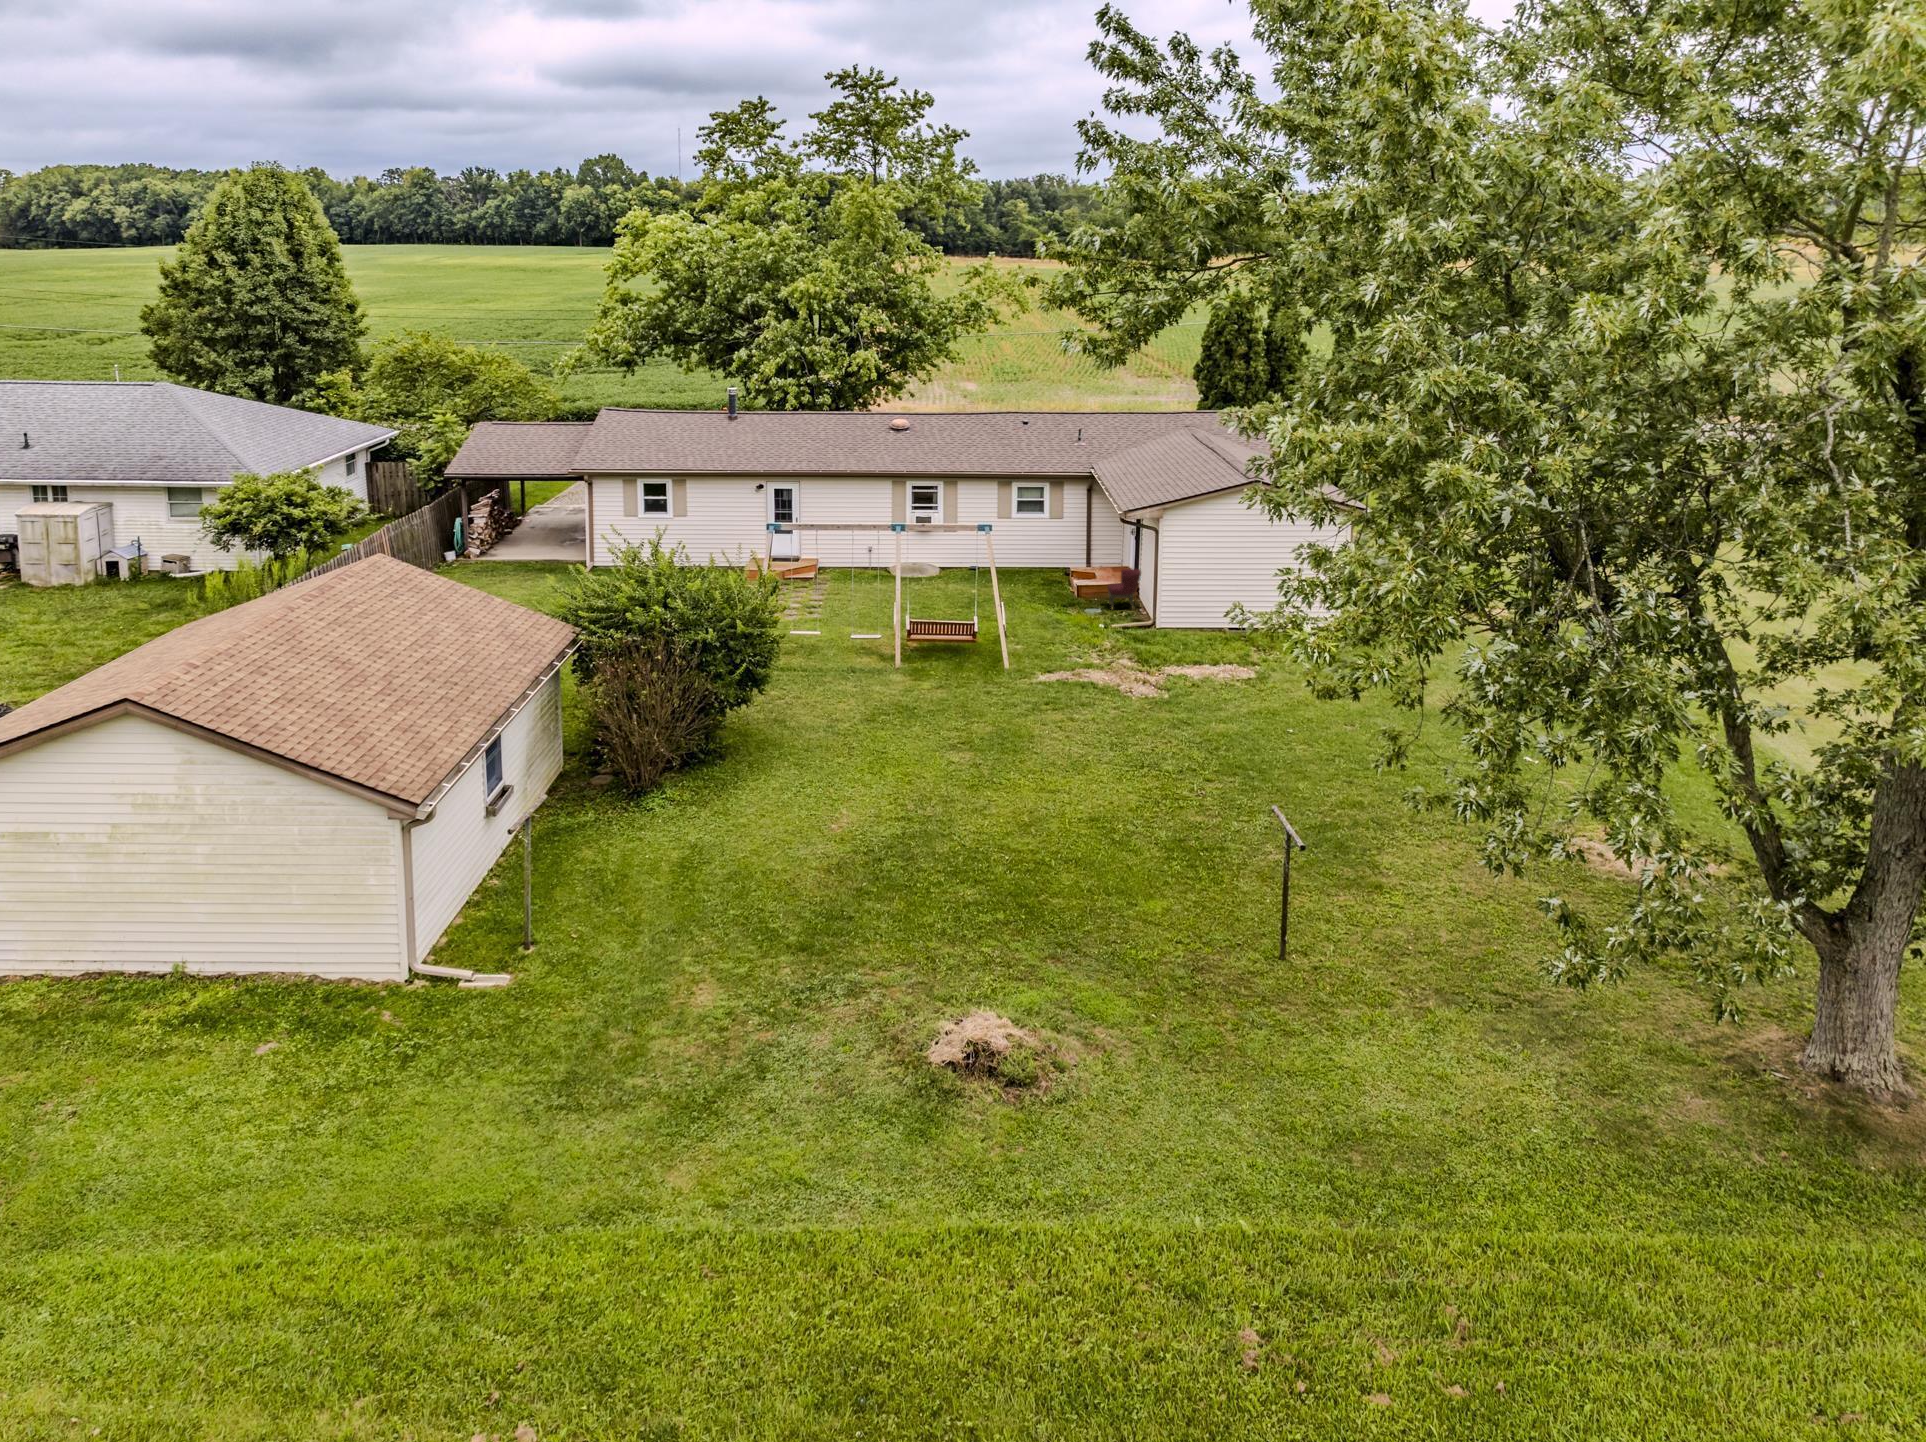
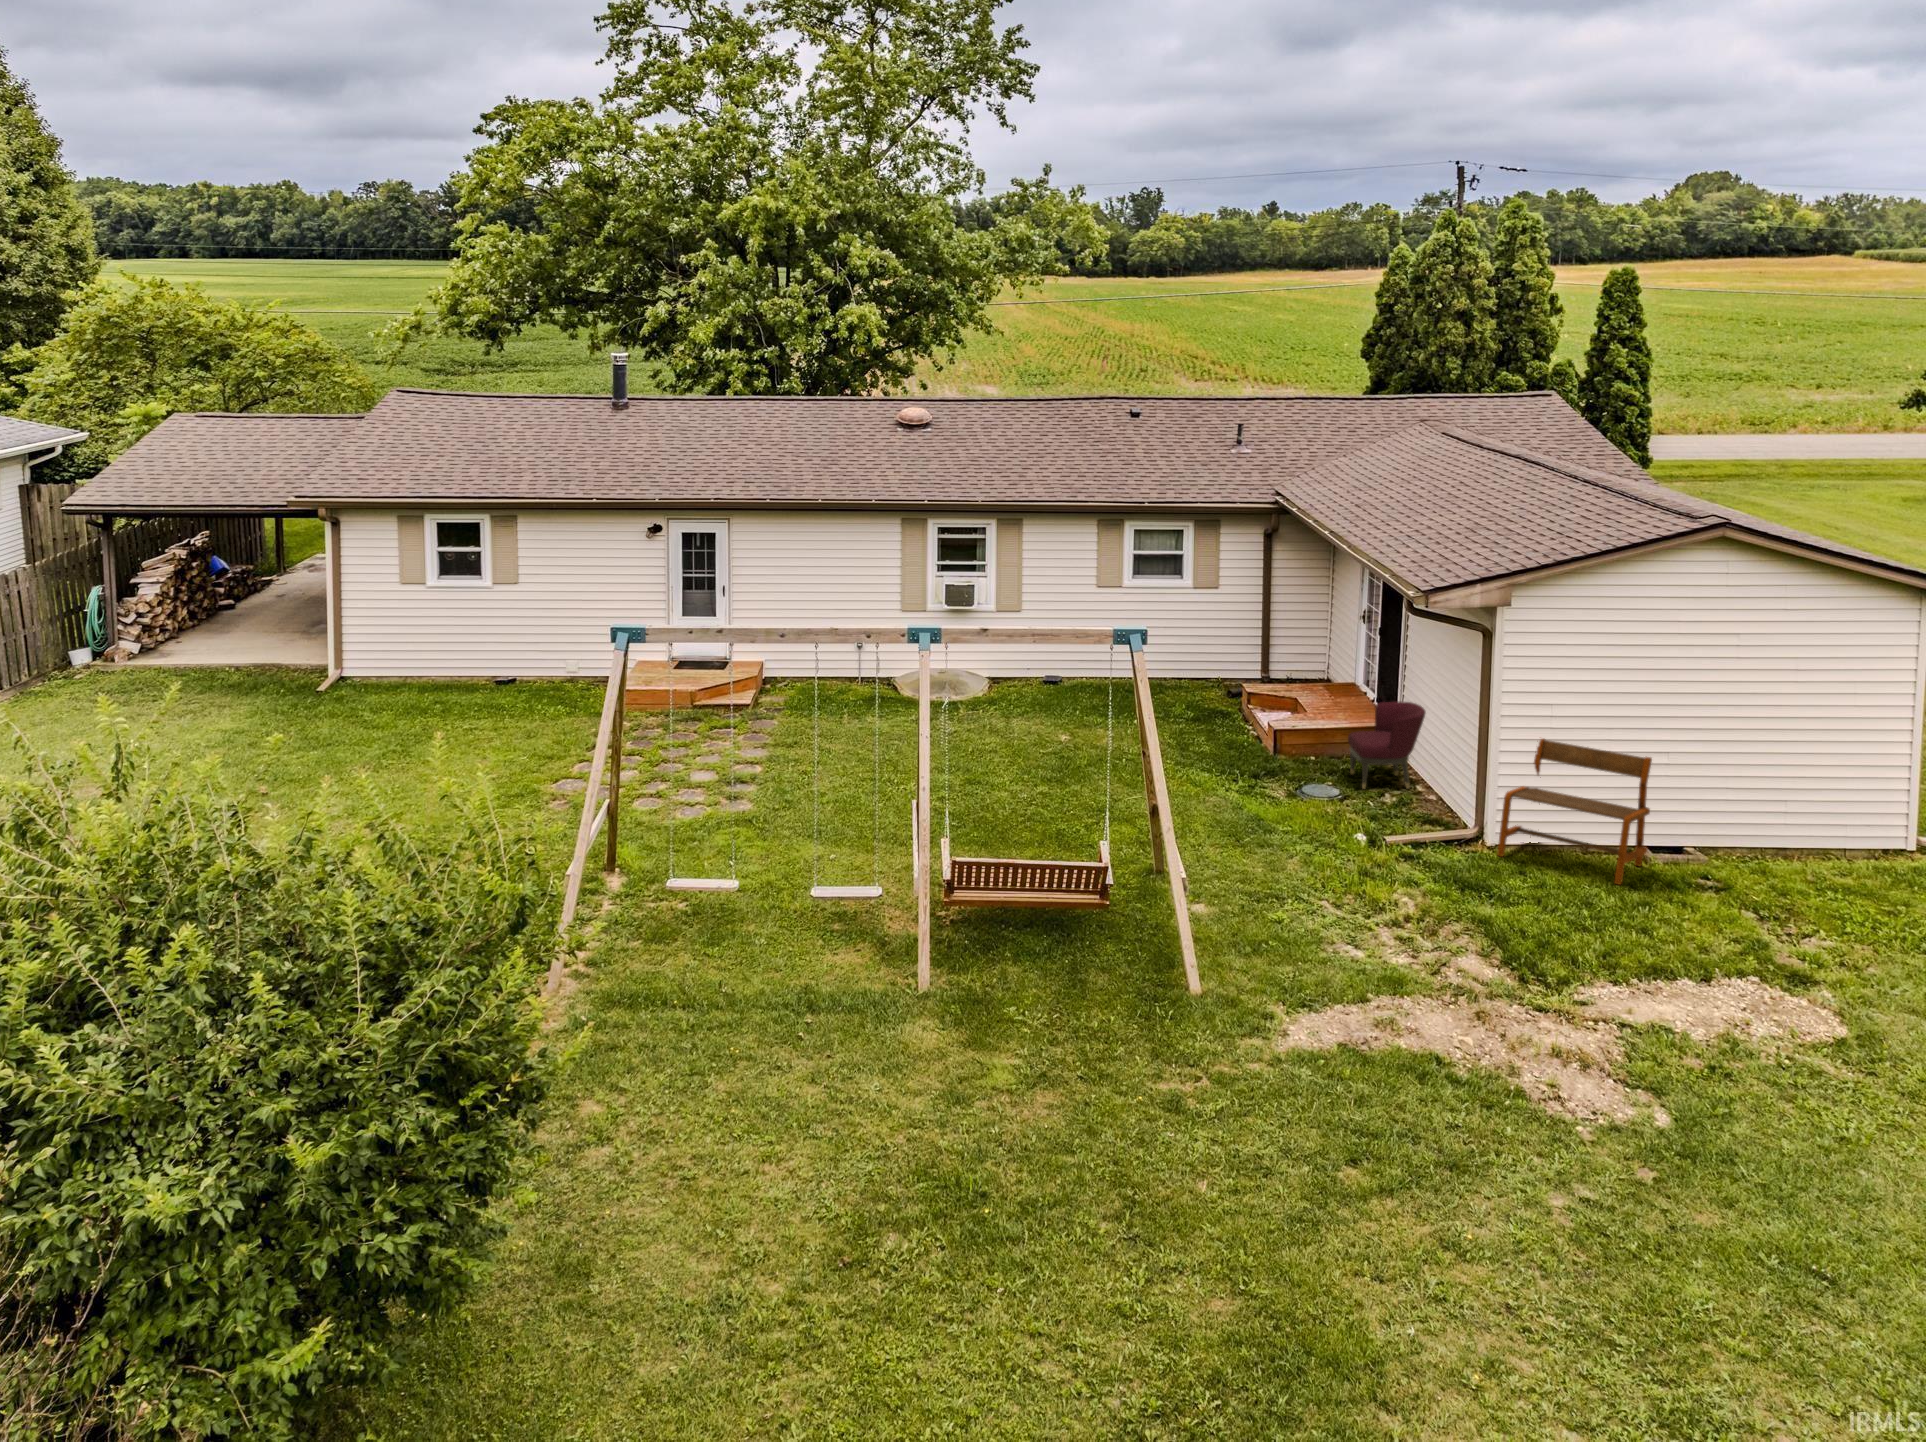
bench: none [1156,579,1219,639] -> present [1497,739,1652,885]

